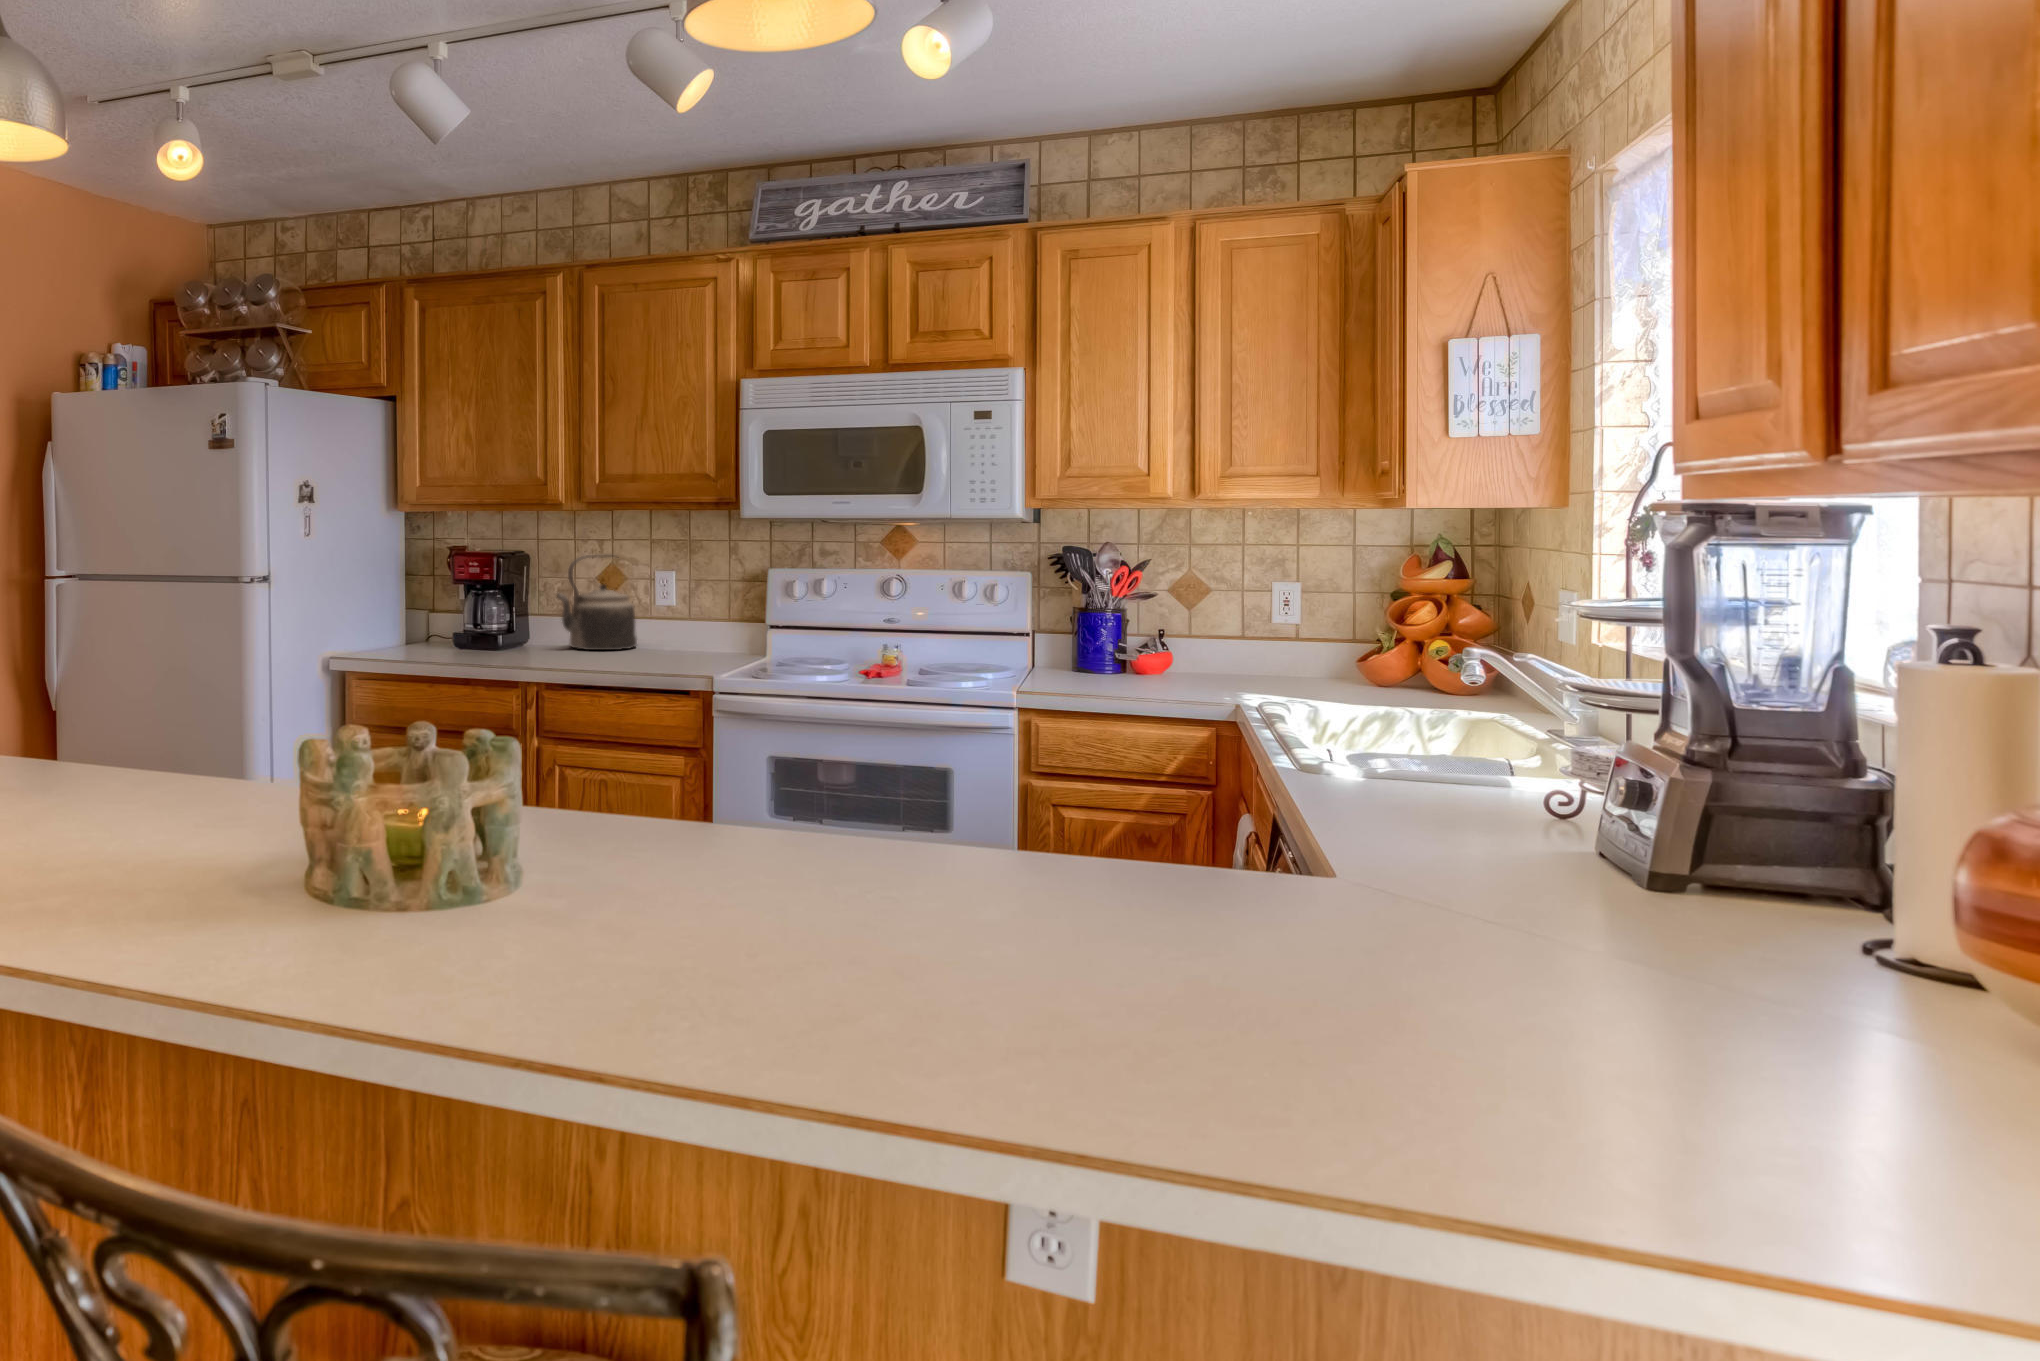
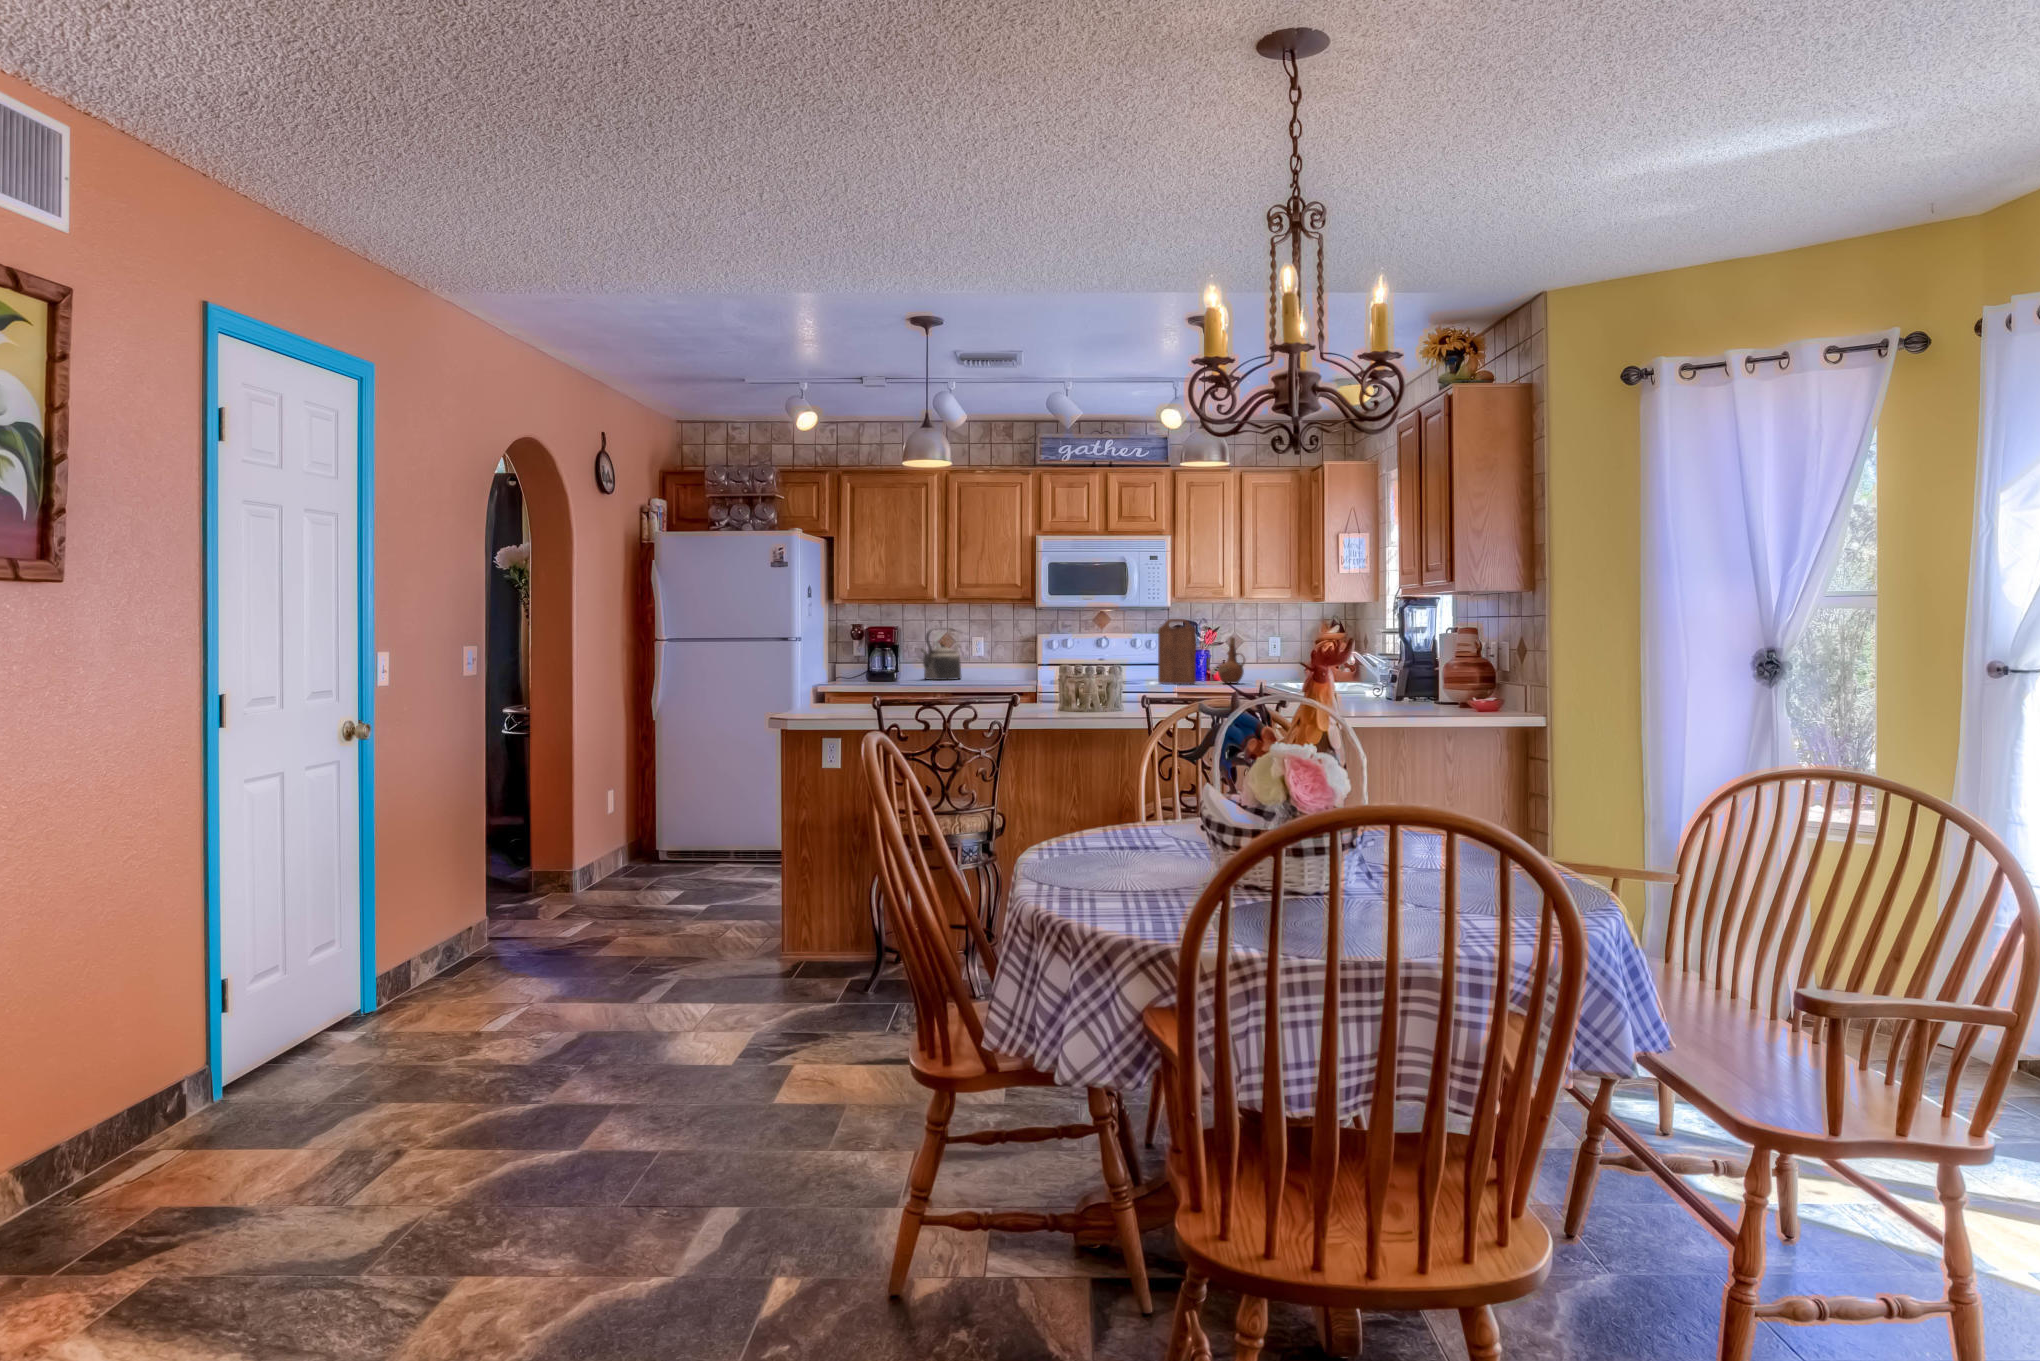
cutting board: none [982,547,1070,693] -> present [1158,619,1196,684]
ceramic pitcher: none [1124,590,1192,696] -> present [1218,637,1245,683]

